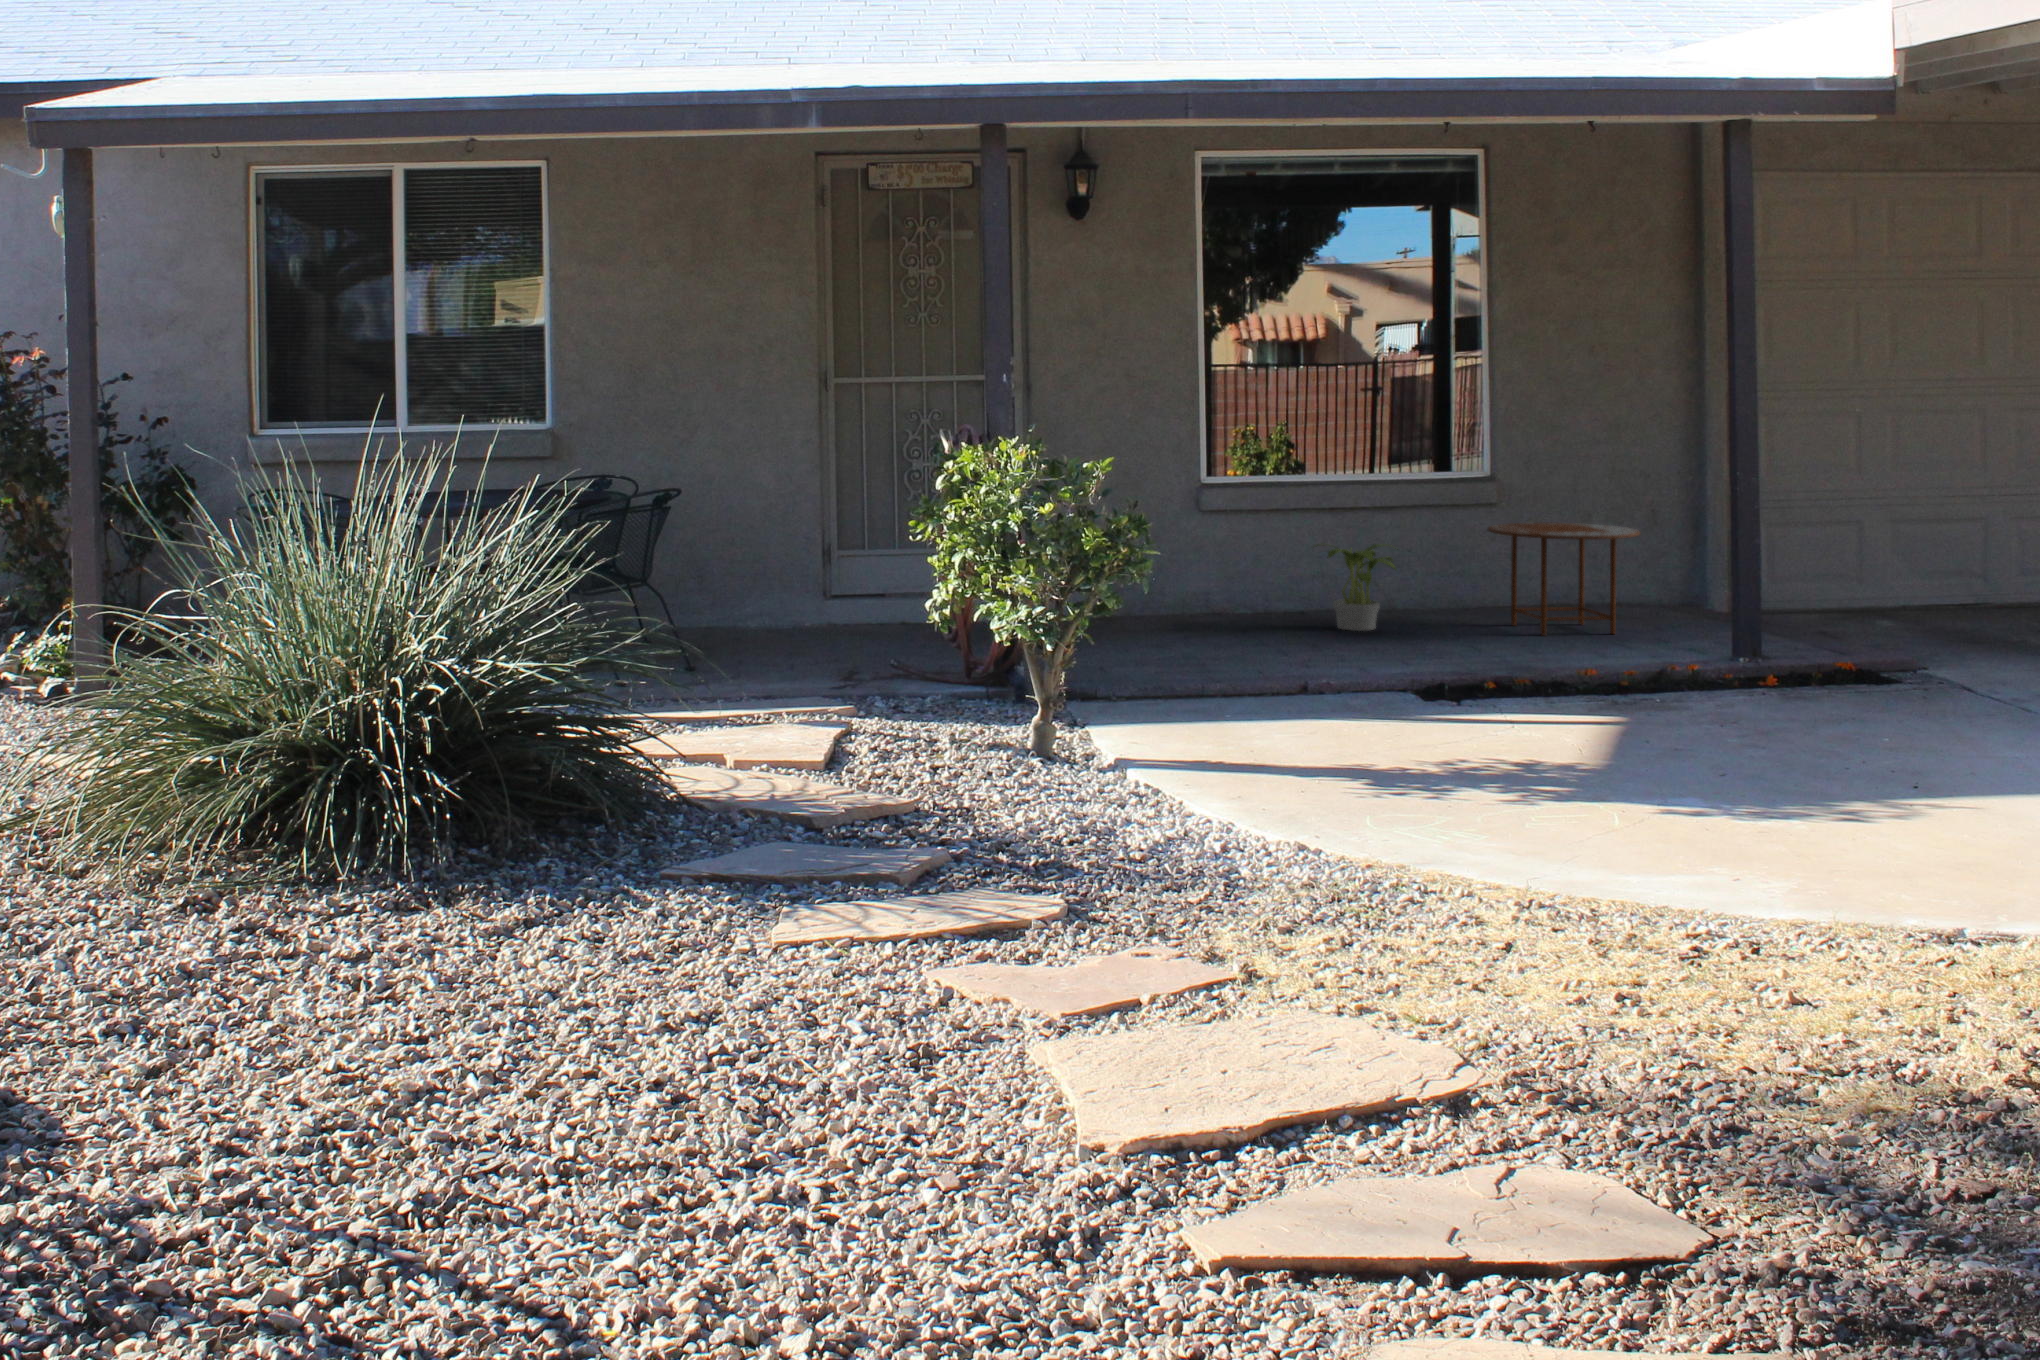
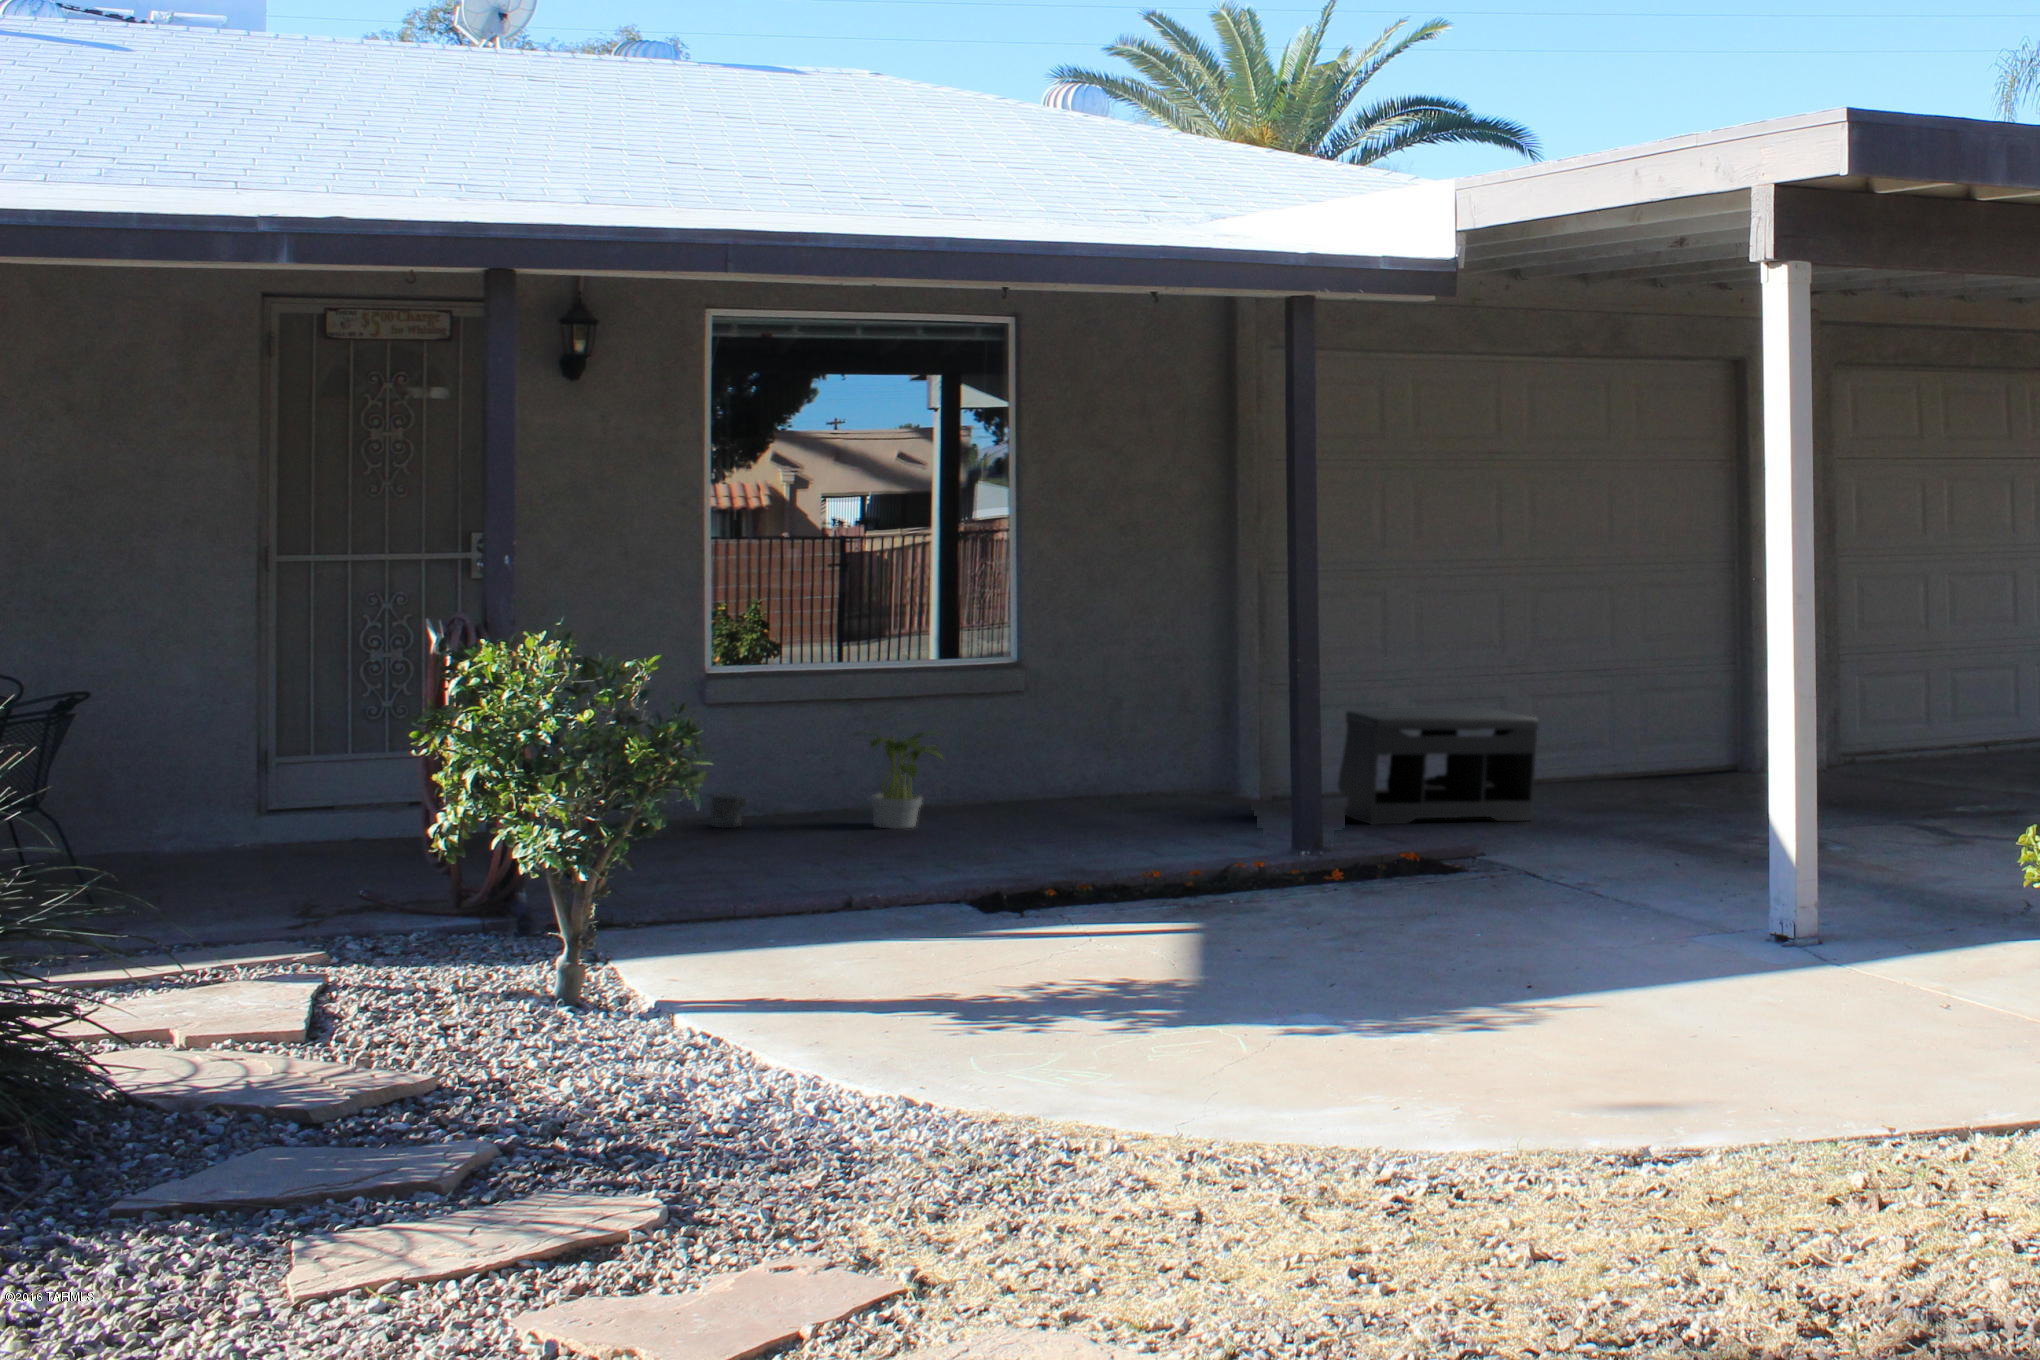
bench: none [1794,521,2020,635] -> present [1338,708,1539,825]
side table: present [1488,522,1640,635] -> none [1040,708,1197,831]
watering can: none [1195,596,1224,627] -> present [710,791,748,828]

